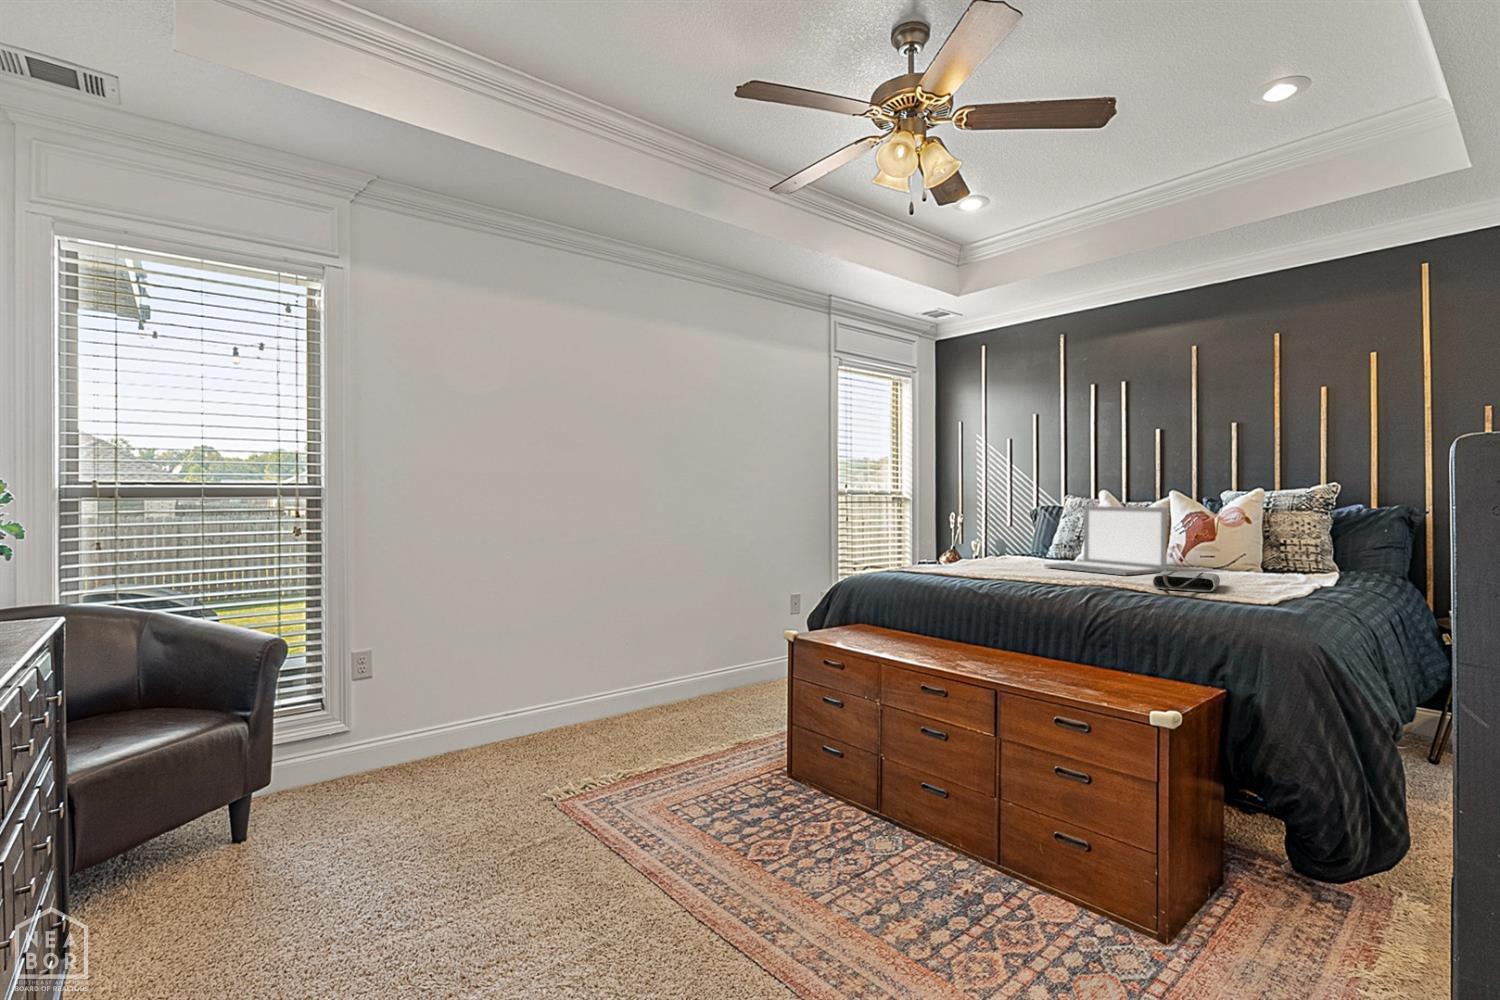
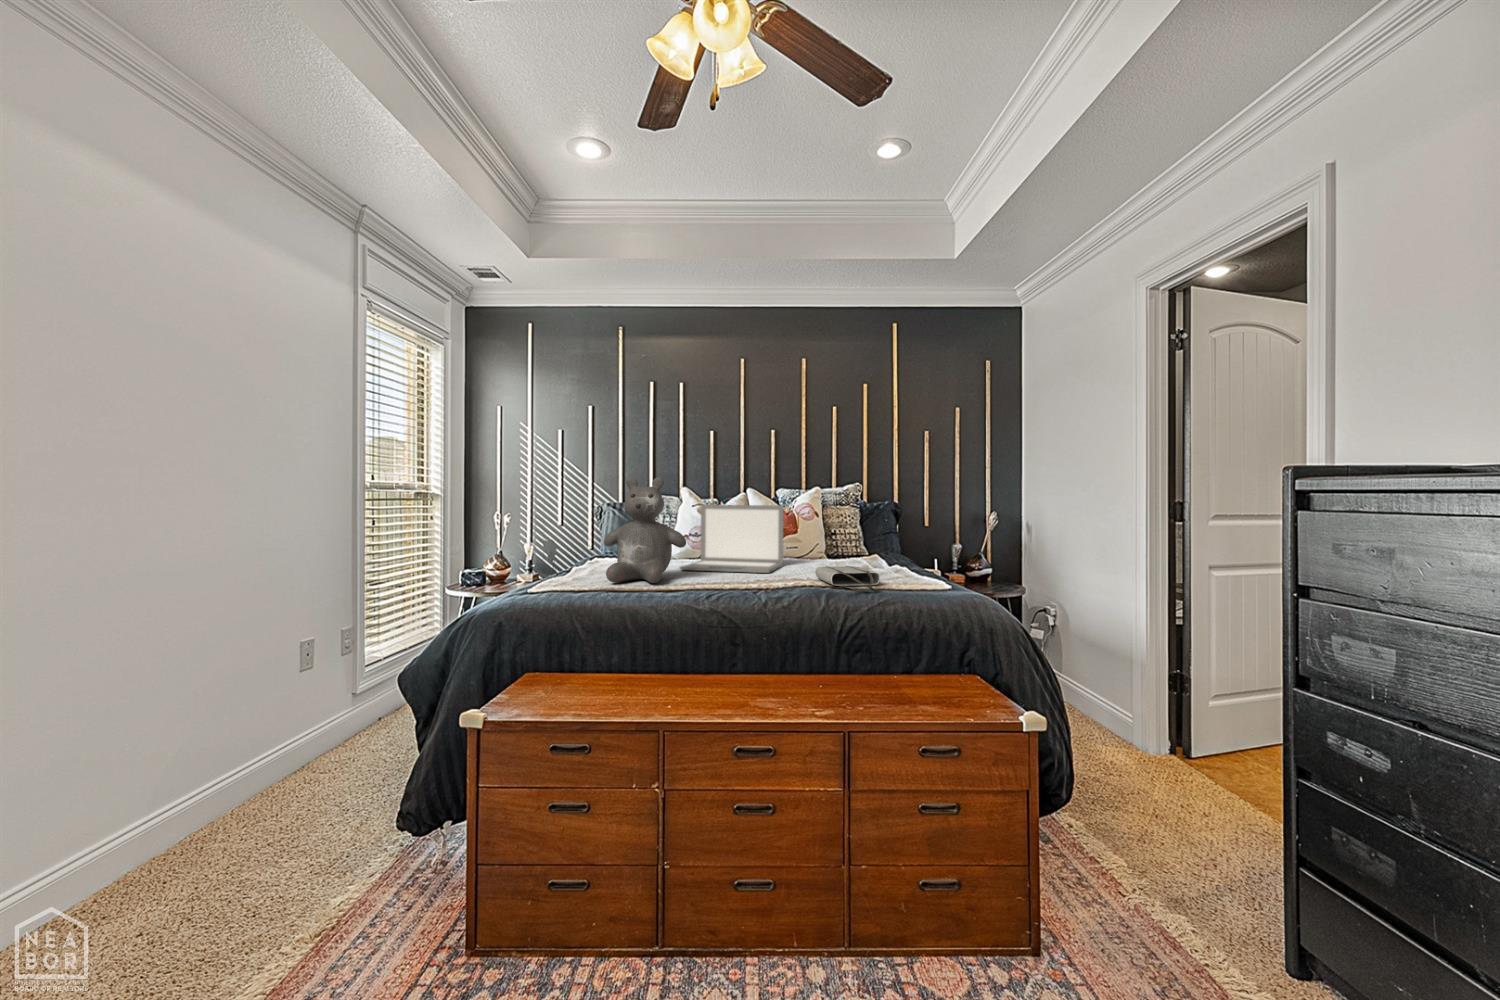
teddy bear: none [952,479,1032,573] -> present [604,477,686,583]

